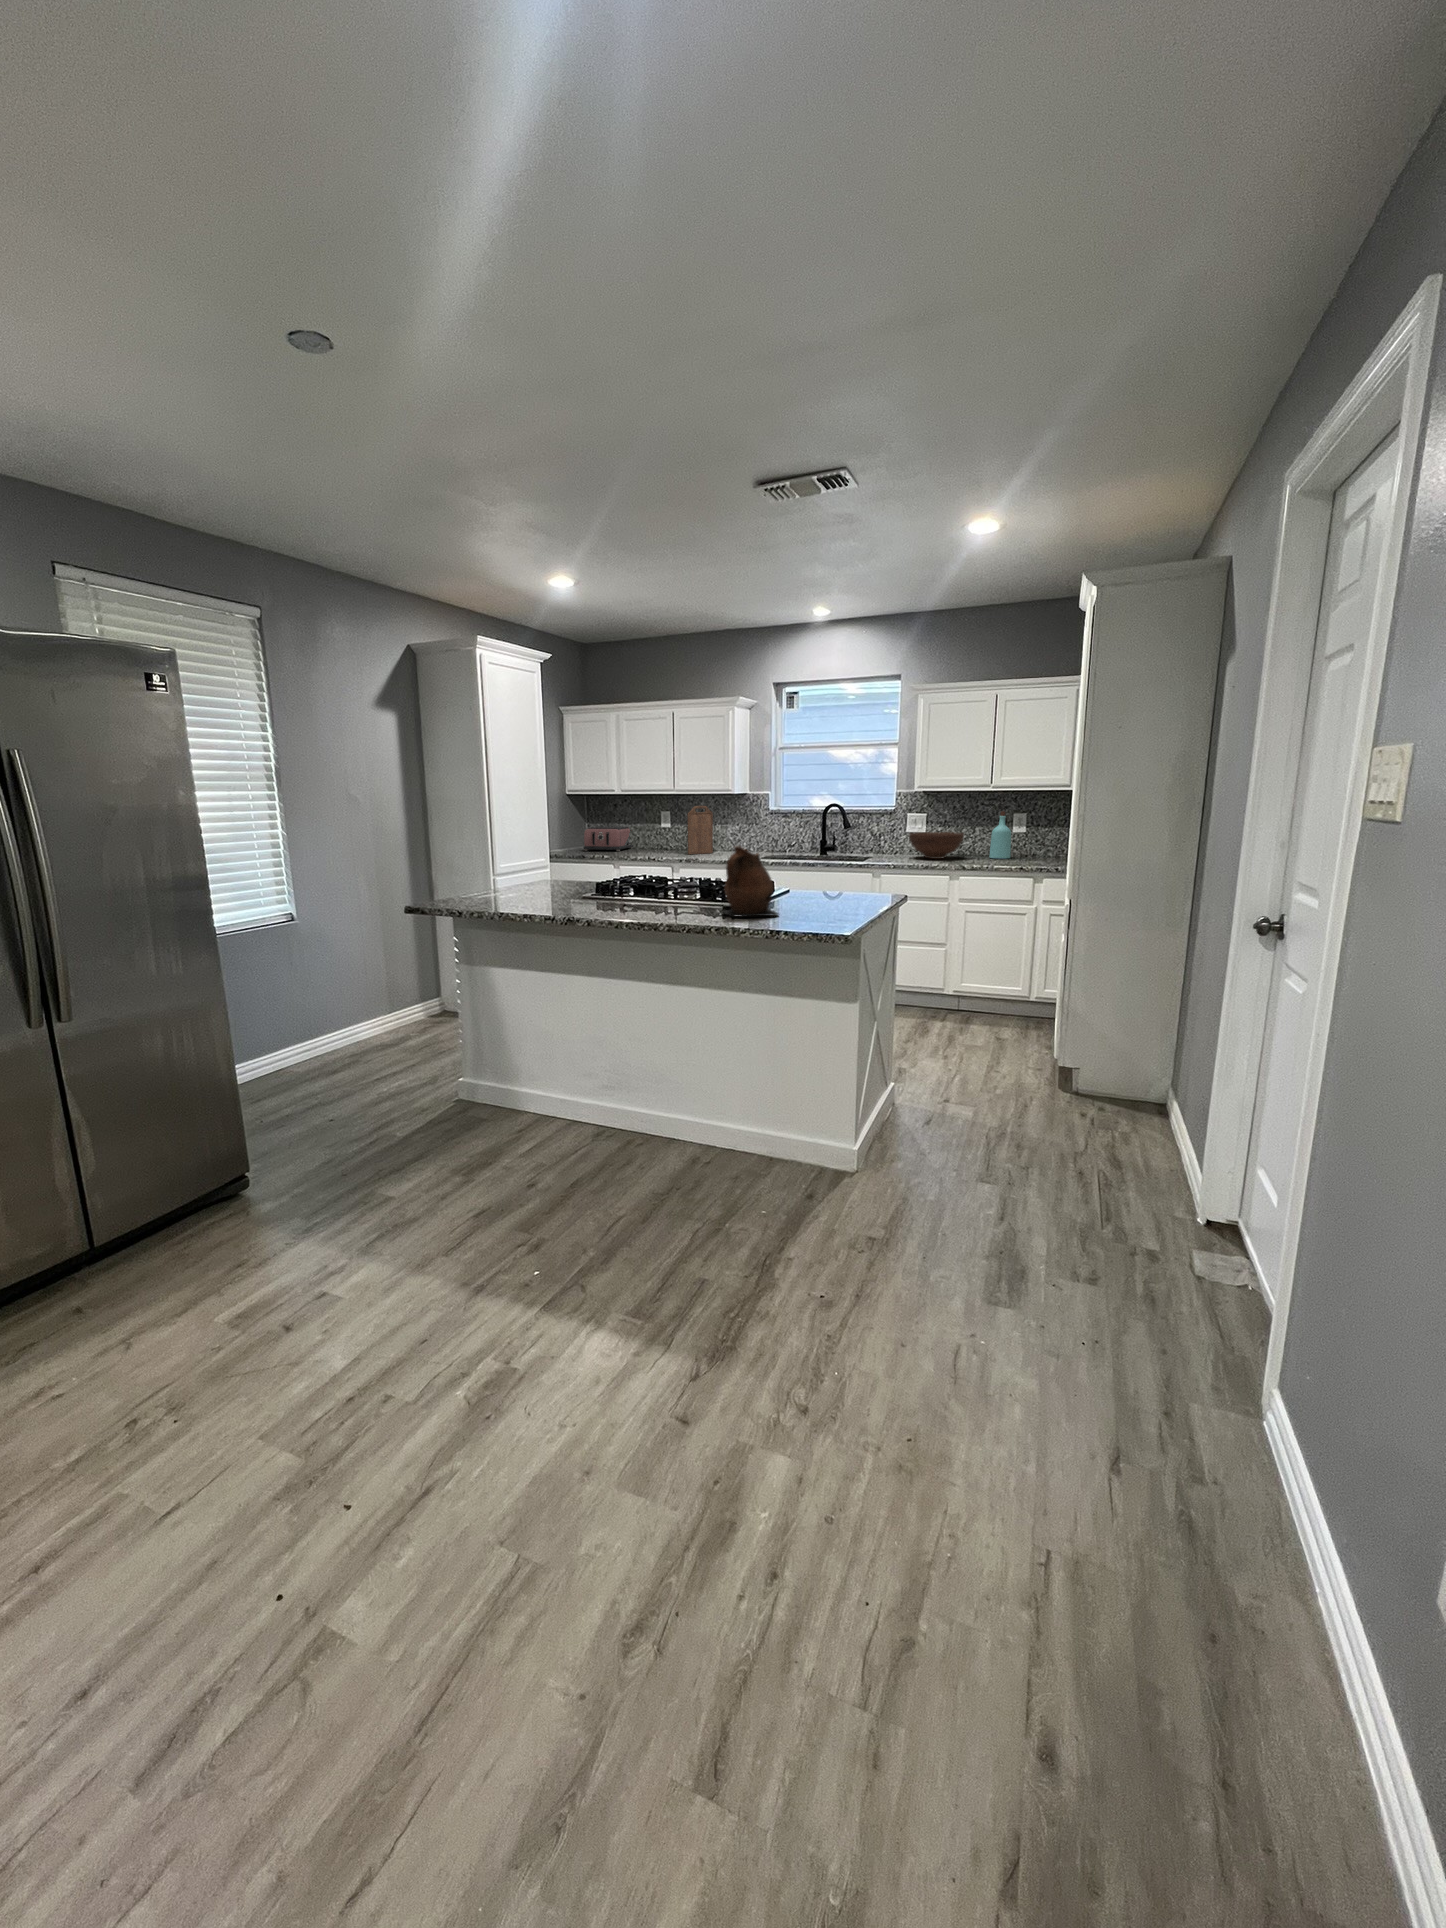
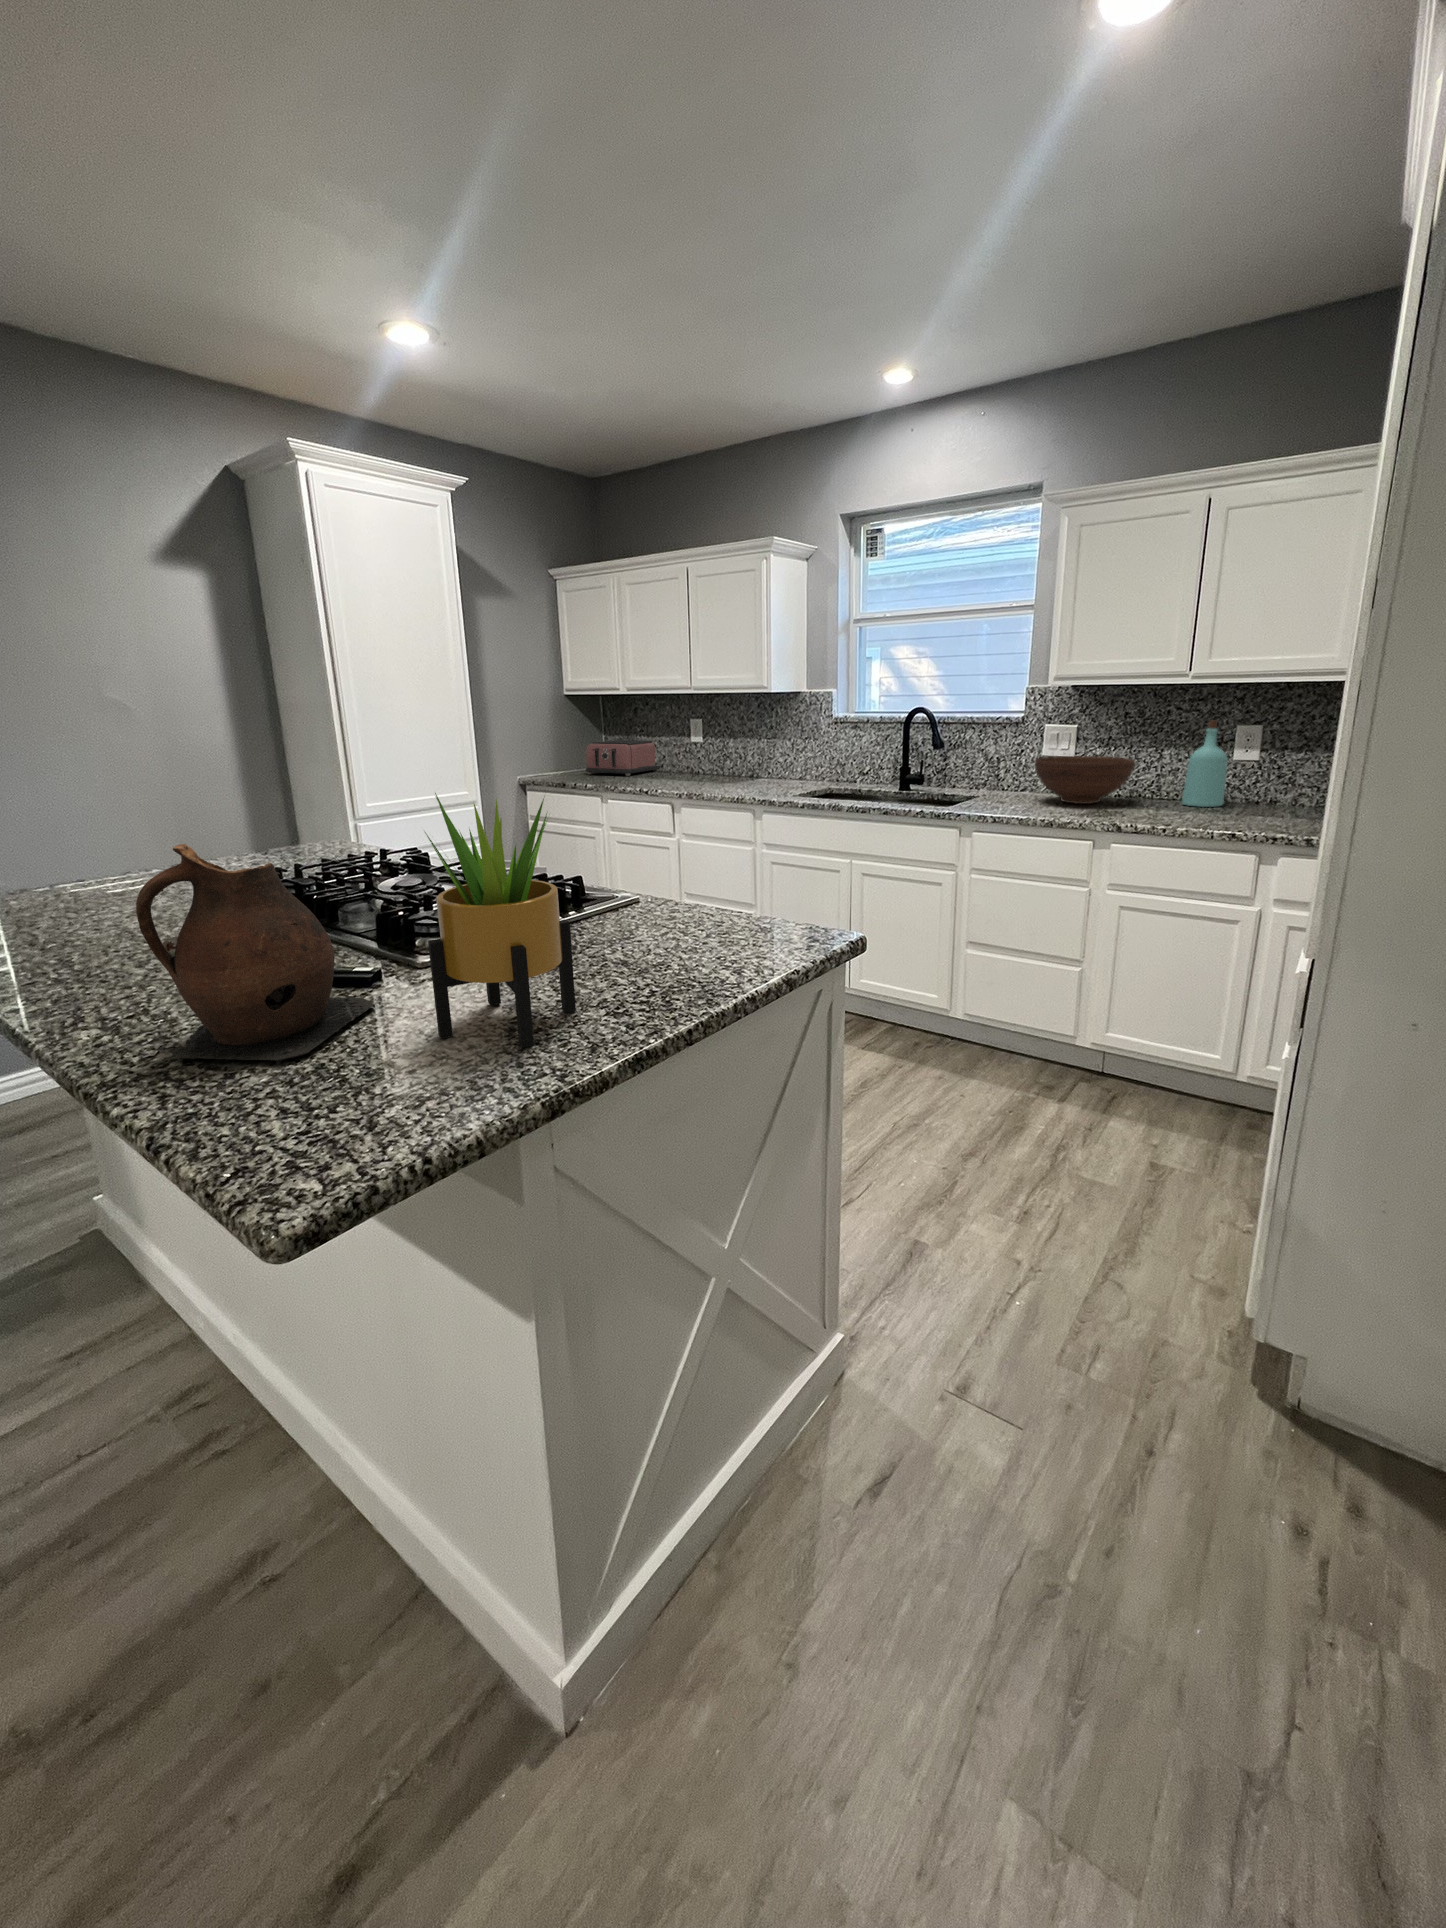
cutting board: present [688,806,713,854] -> none [705,711,746,784]
potted plant: none [804,829,852,912] -> present [425,793,576,1048]

